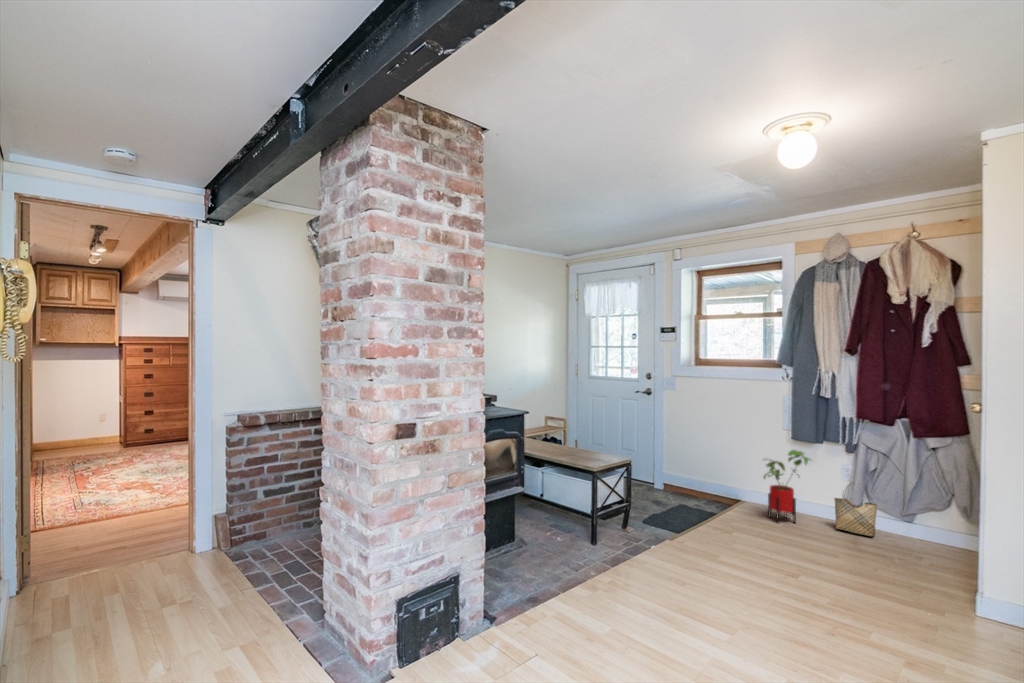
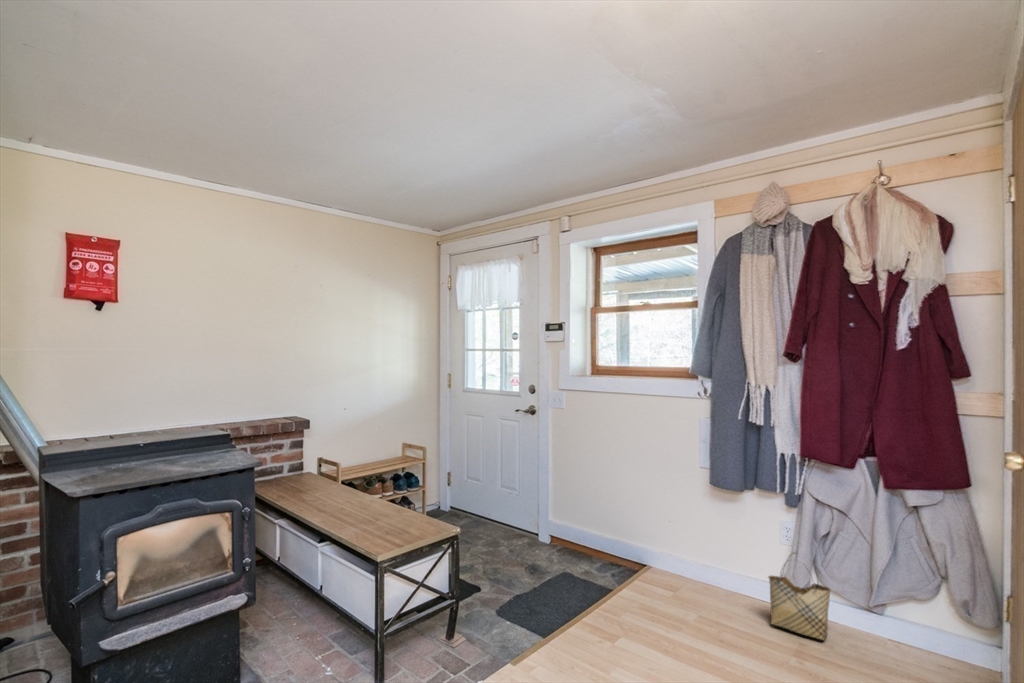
house plant: present [764,450,810,523] -> none [669,503,740,614]

